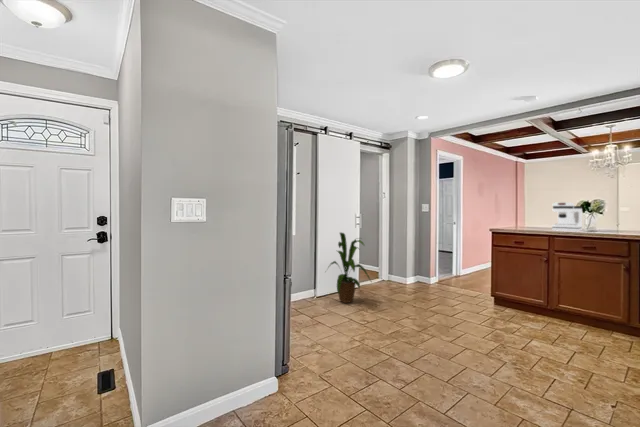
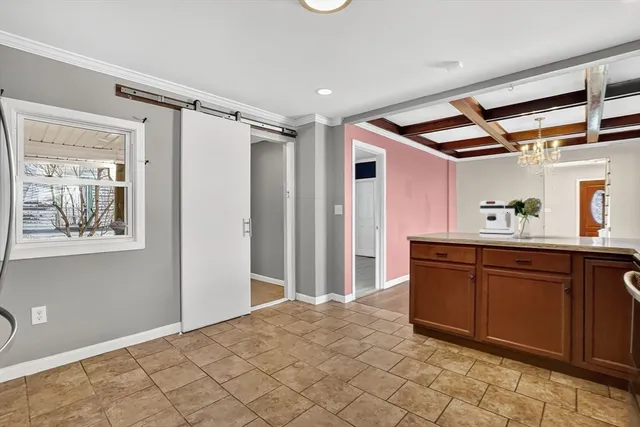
house plant: present [331,233,369,303] -> none [185,243,253,343]

